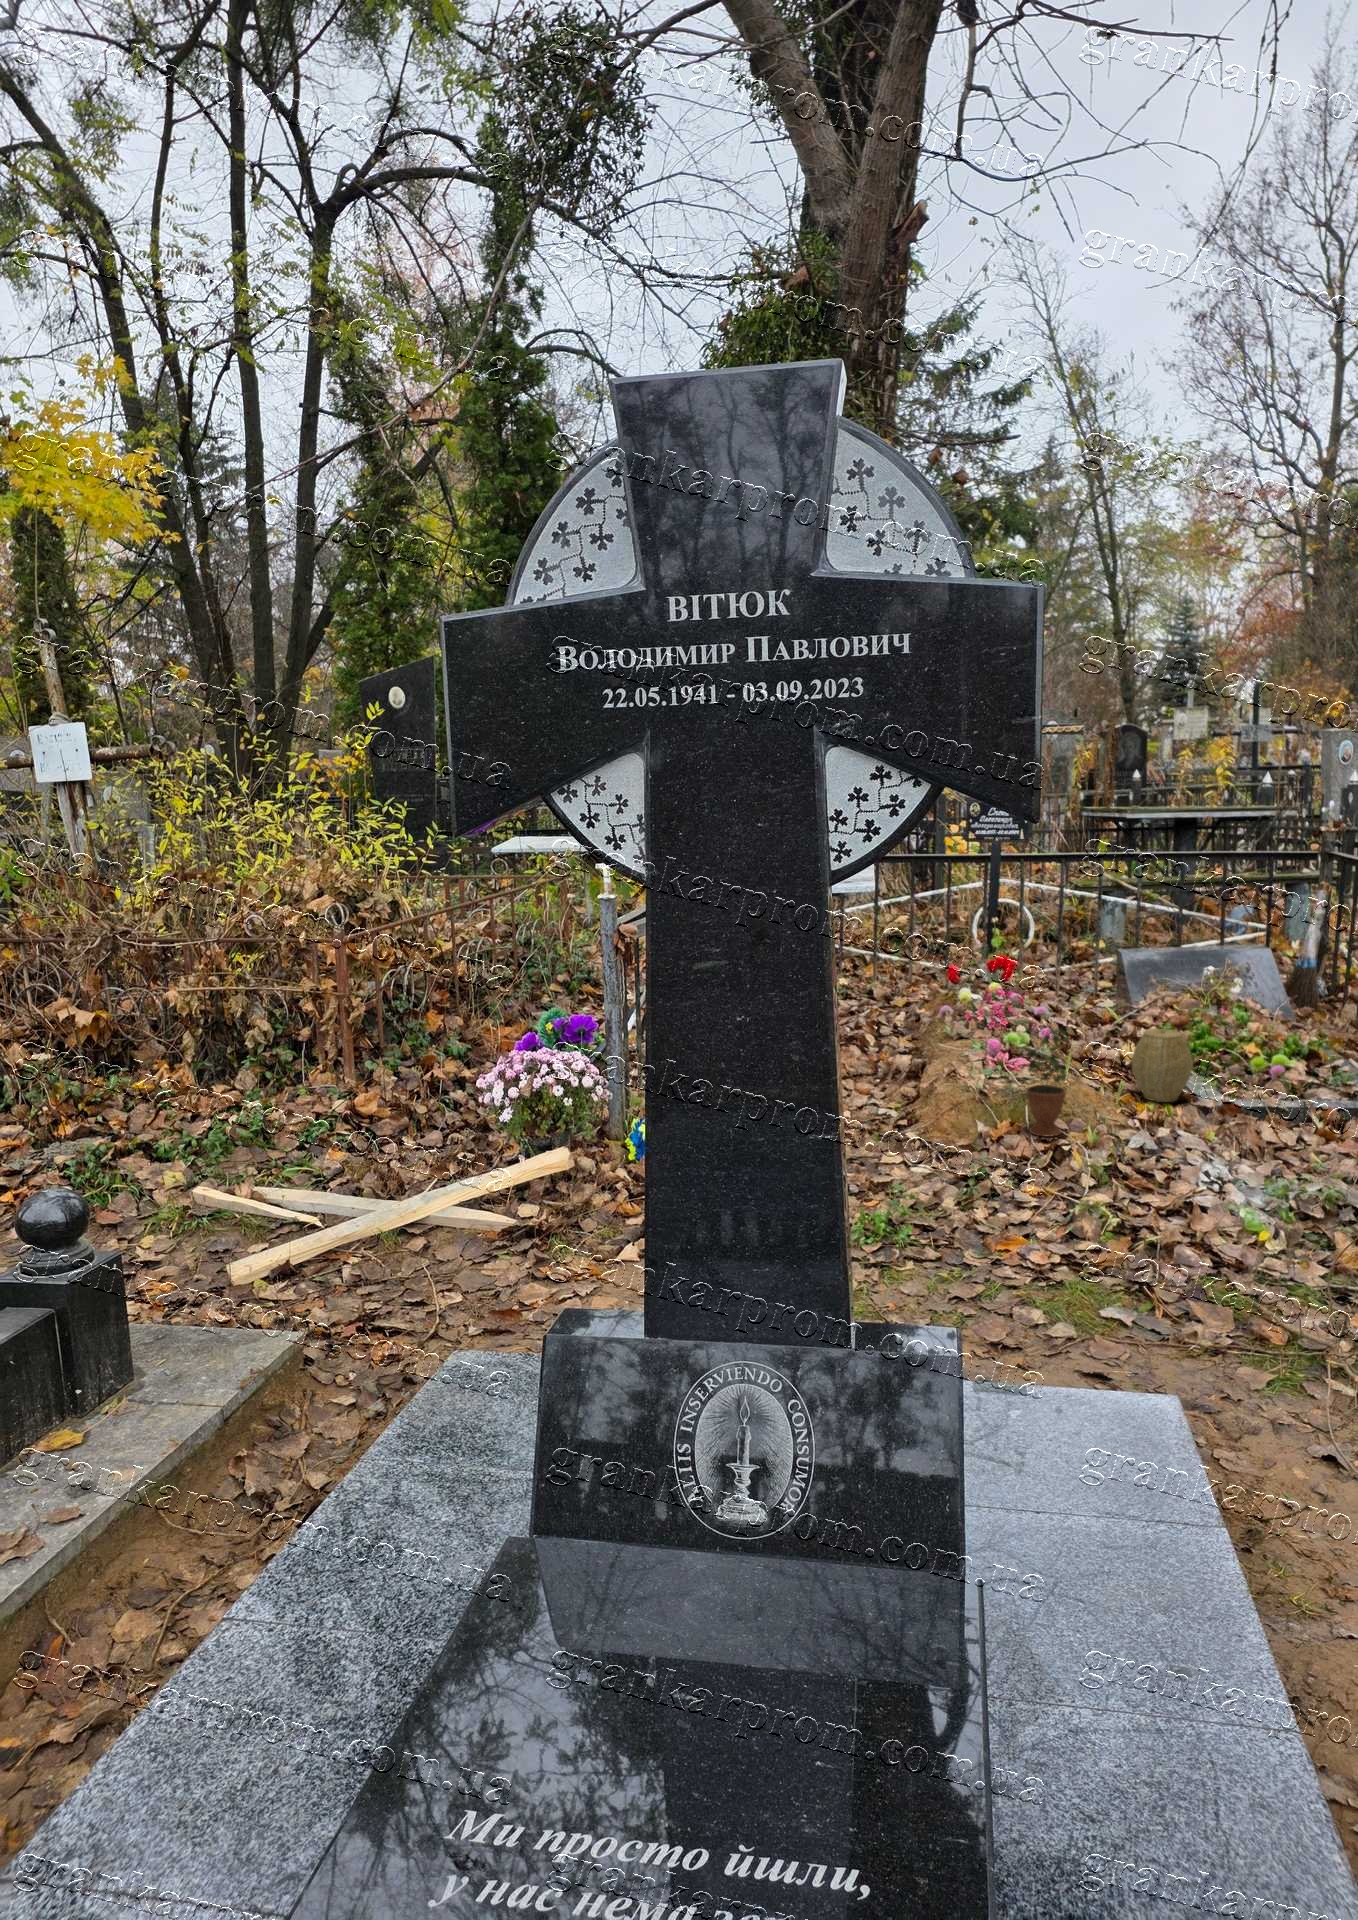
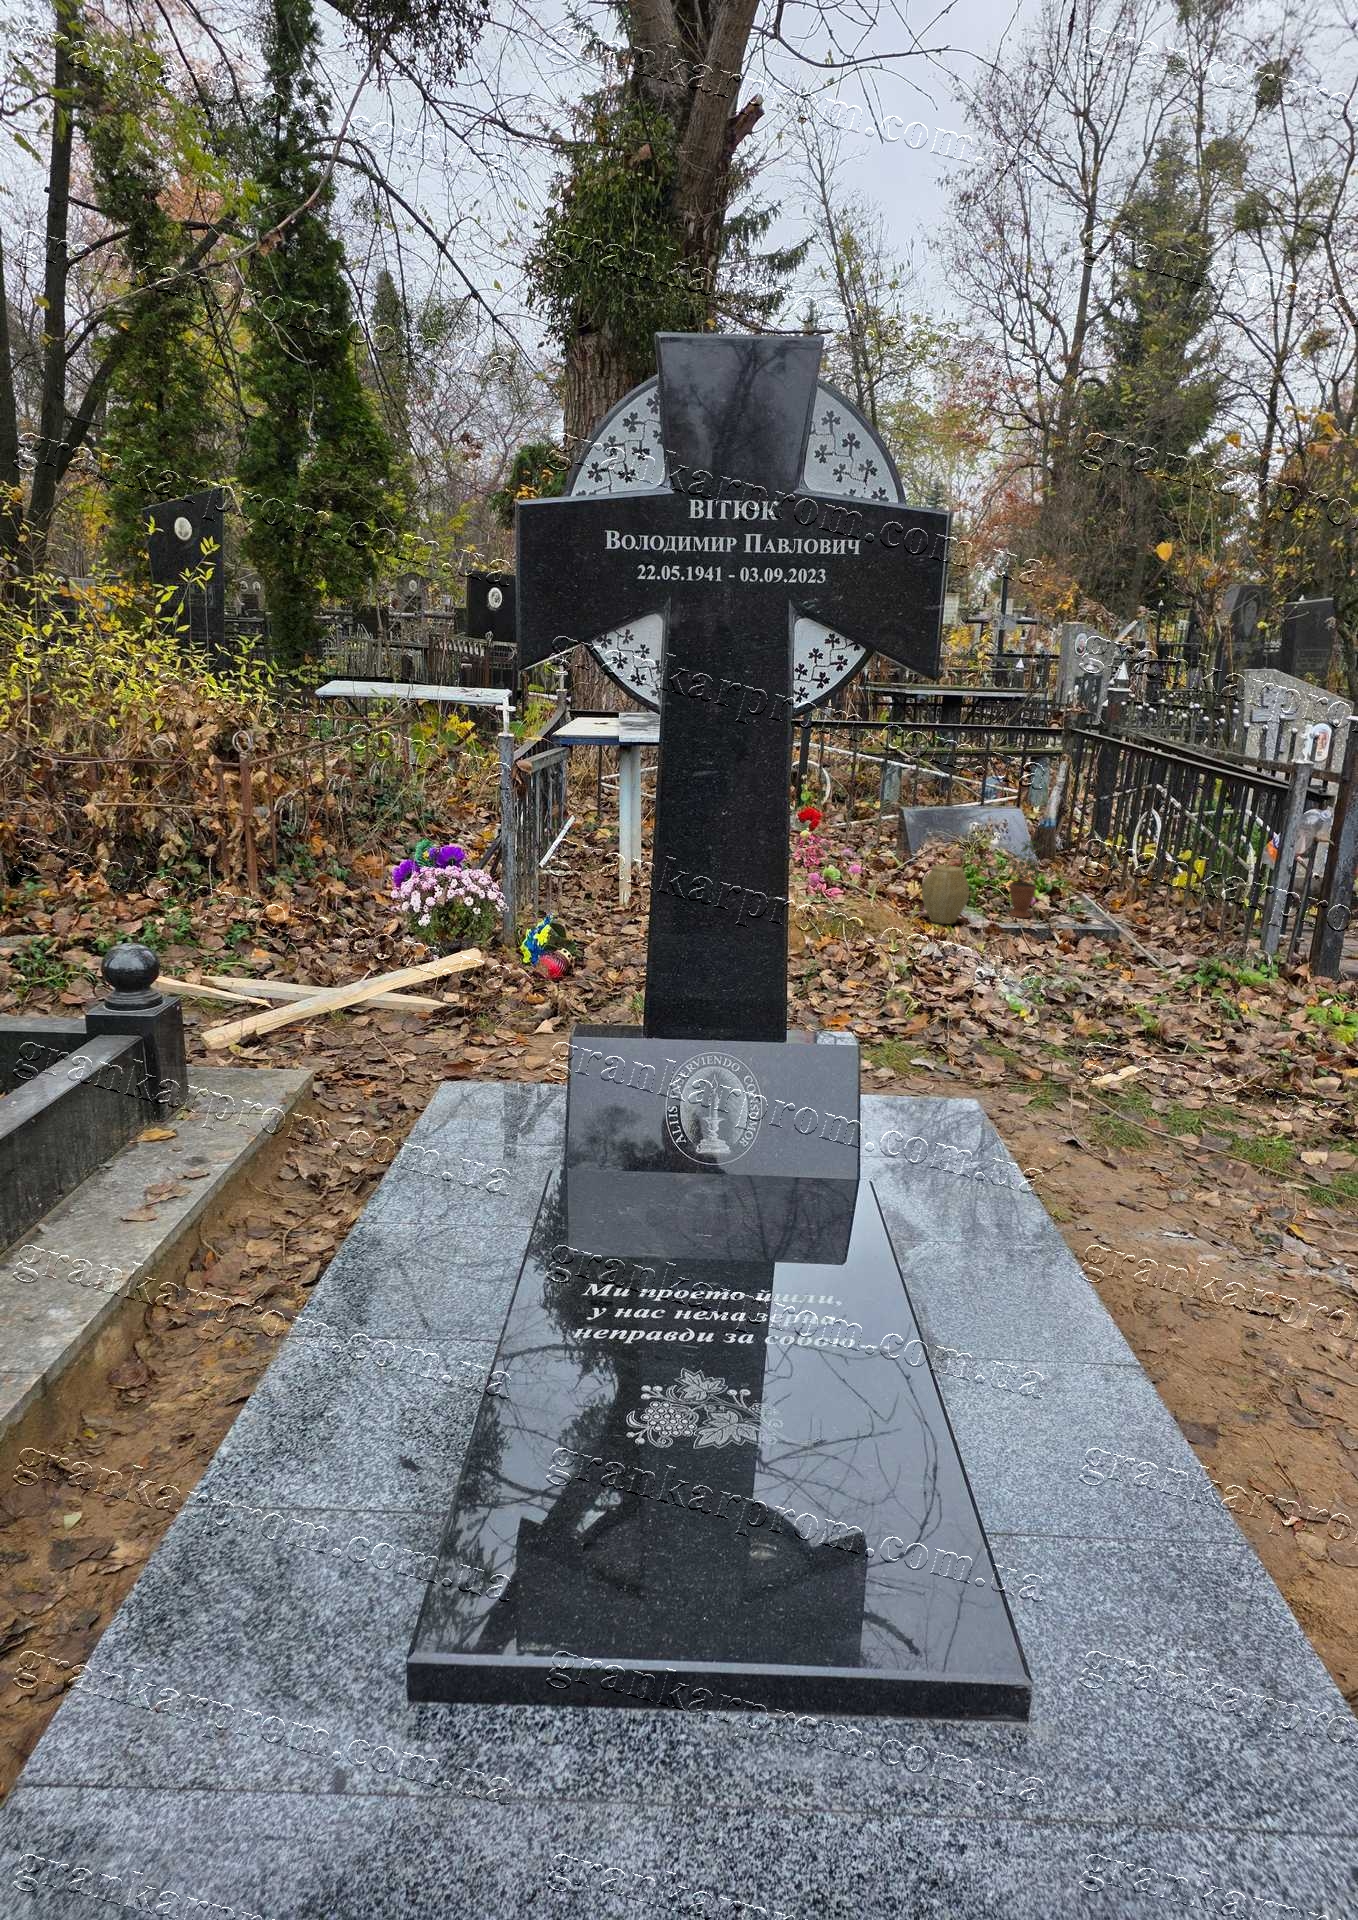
potted plant: present [1019,1029,1069,1136] -> present [1008,840,1042,918]

